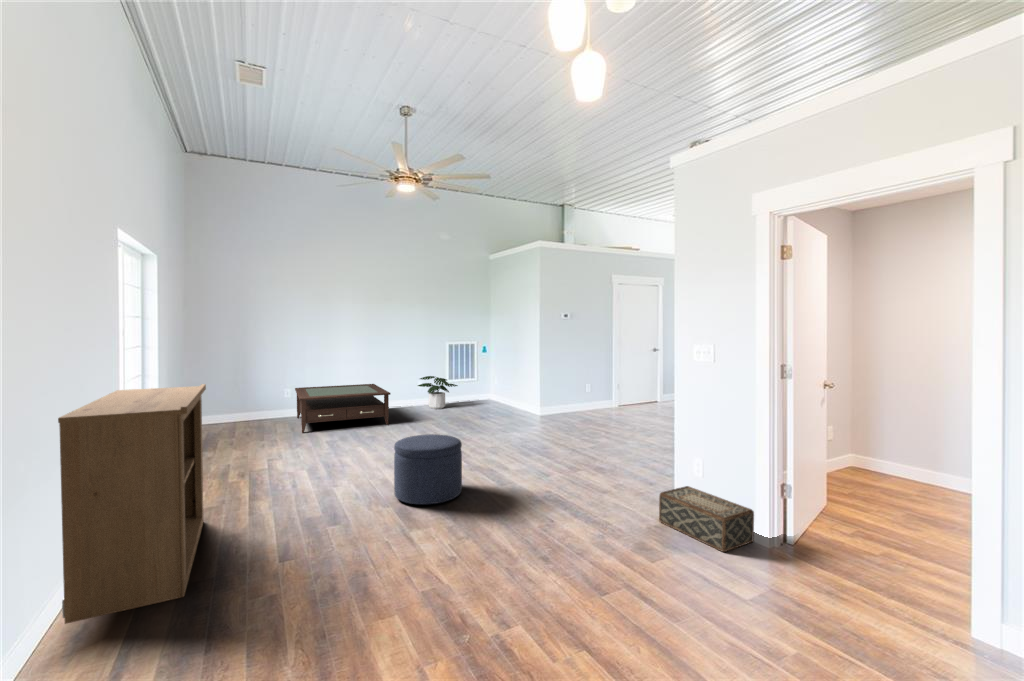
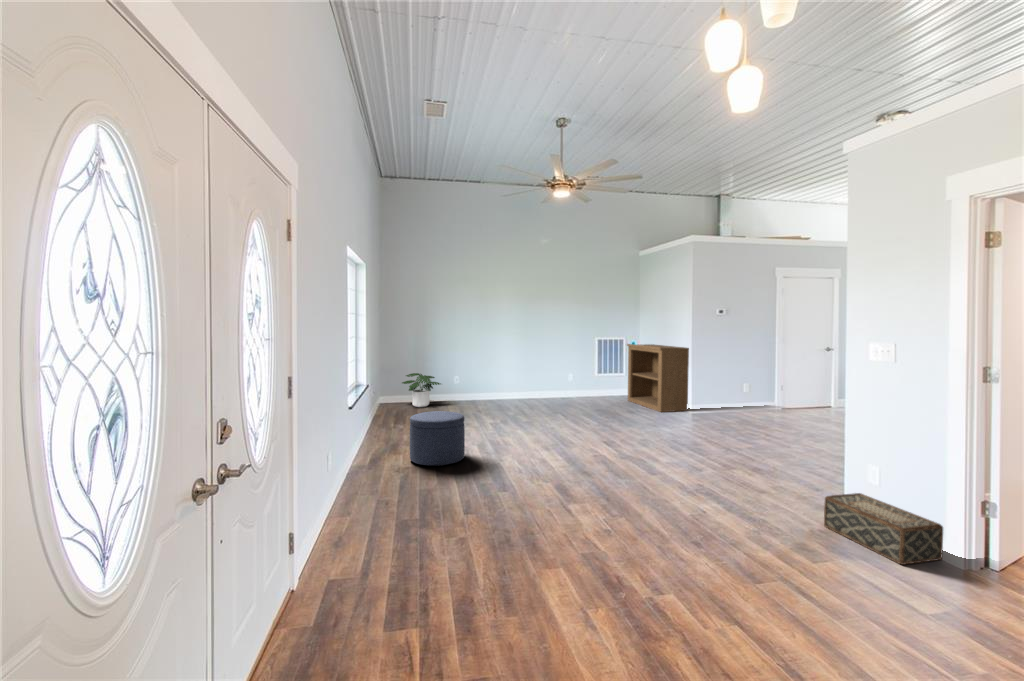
potted plant: present [418,376,458,409] -> present [402,373,441,407]
bookshelf: present [58,384,206,624] -> present [627,344,689,412]
coffee table: present [295,384,391,433] -> none [462,375,544,415]
ottoman: present [394,434,462,504] -> present [410,411,465,466]

